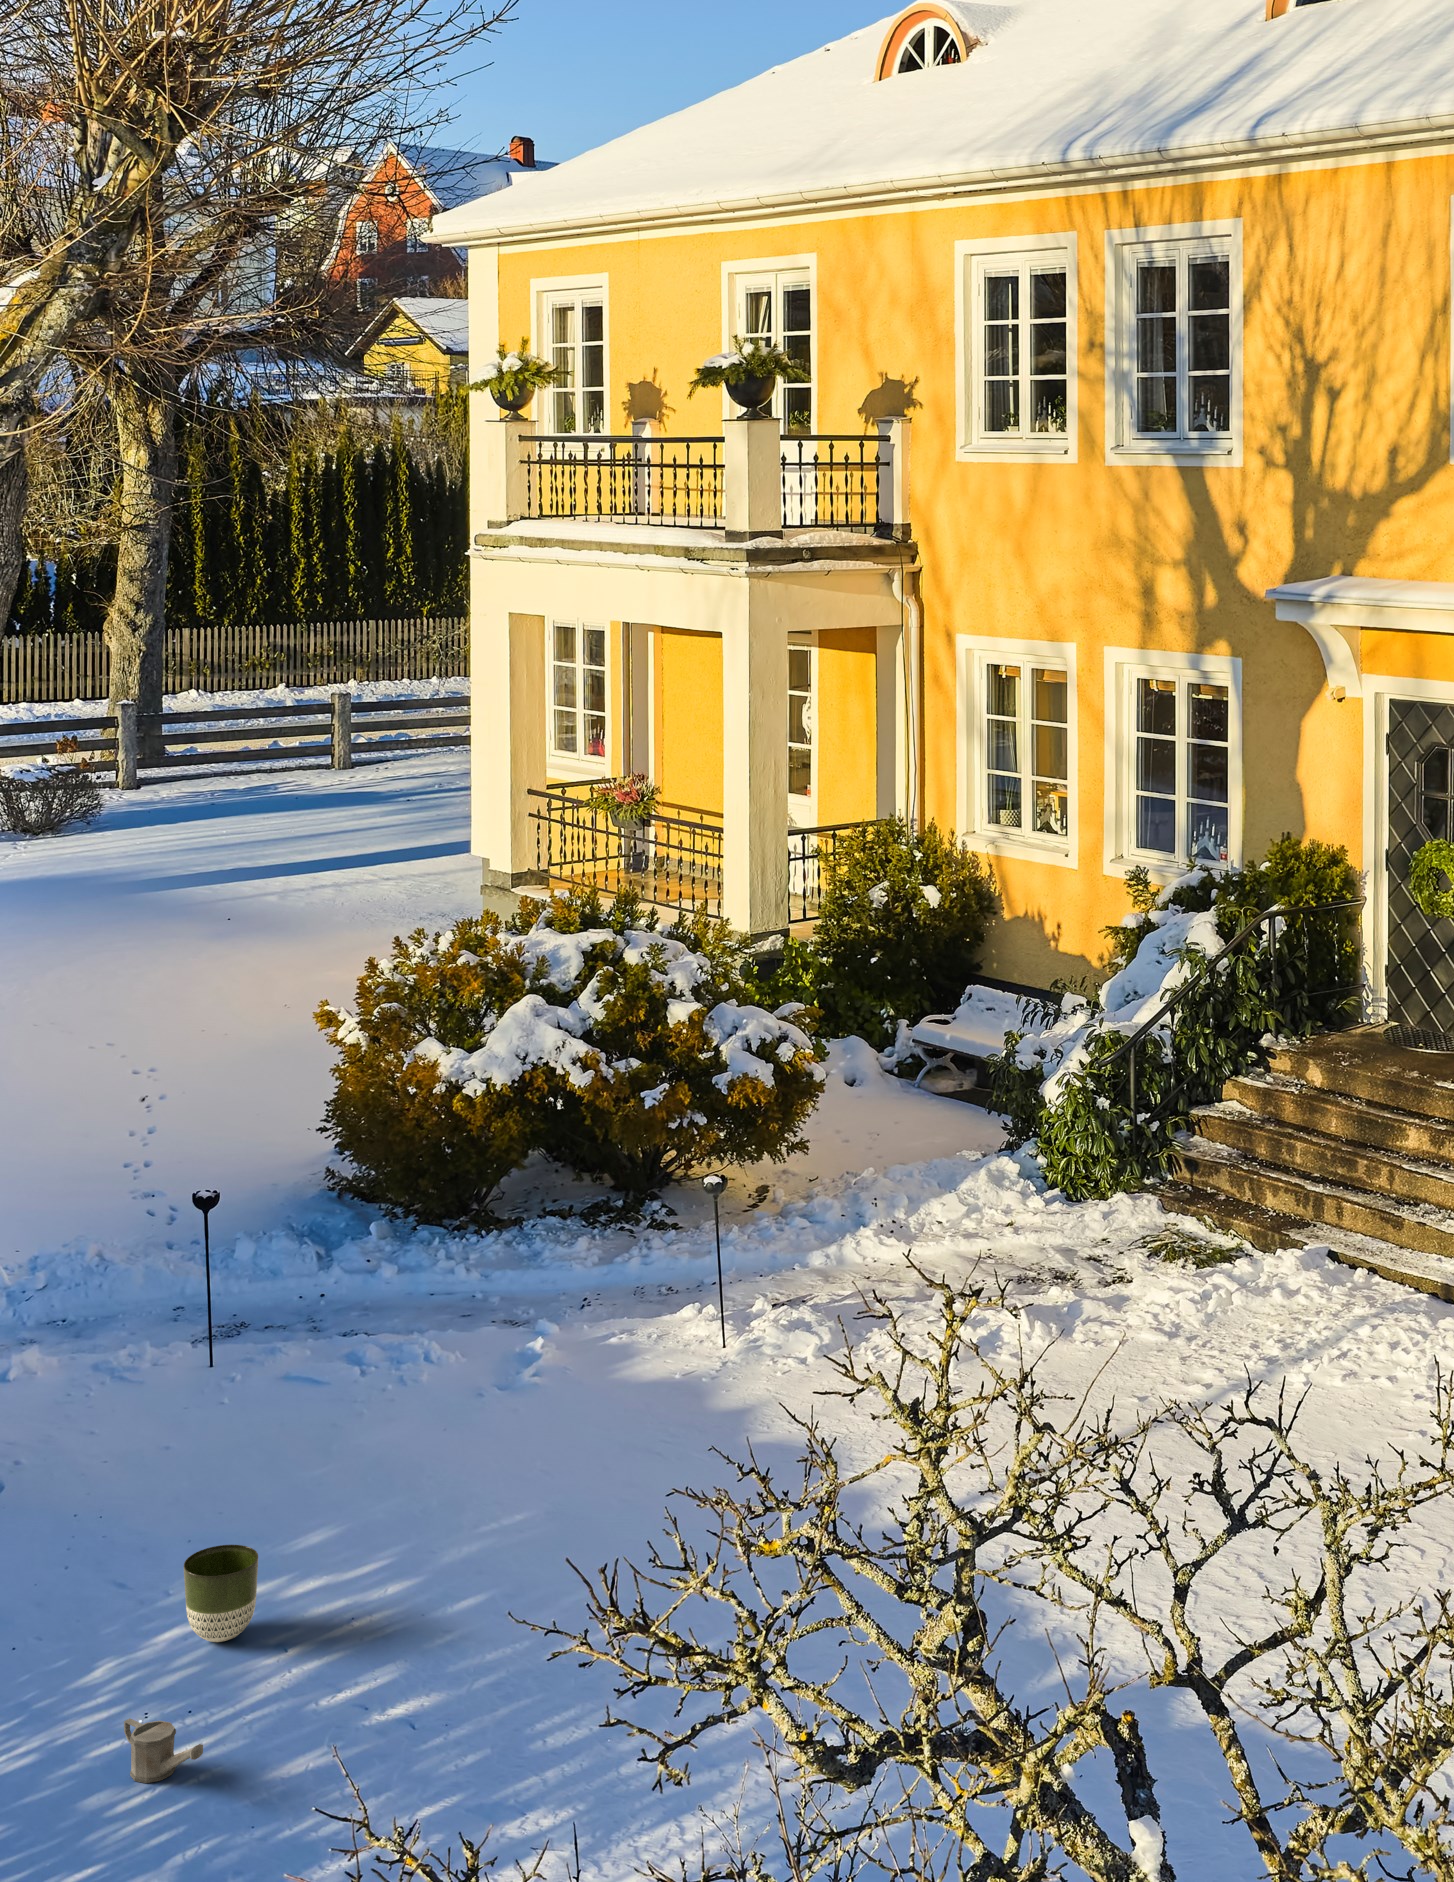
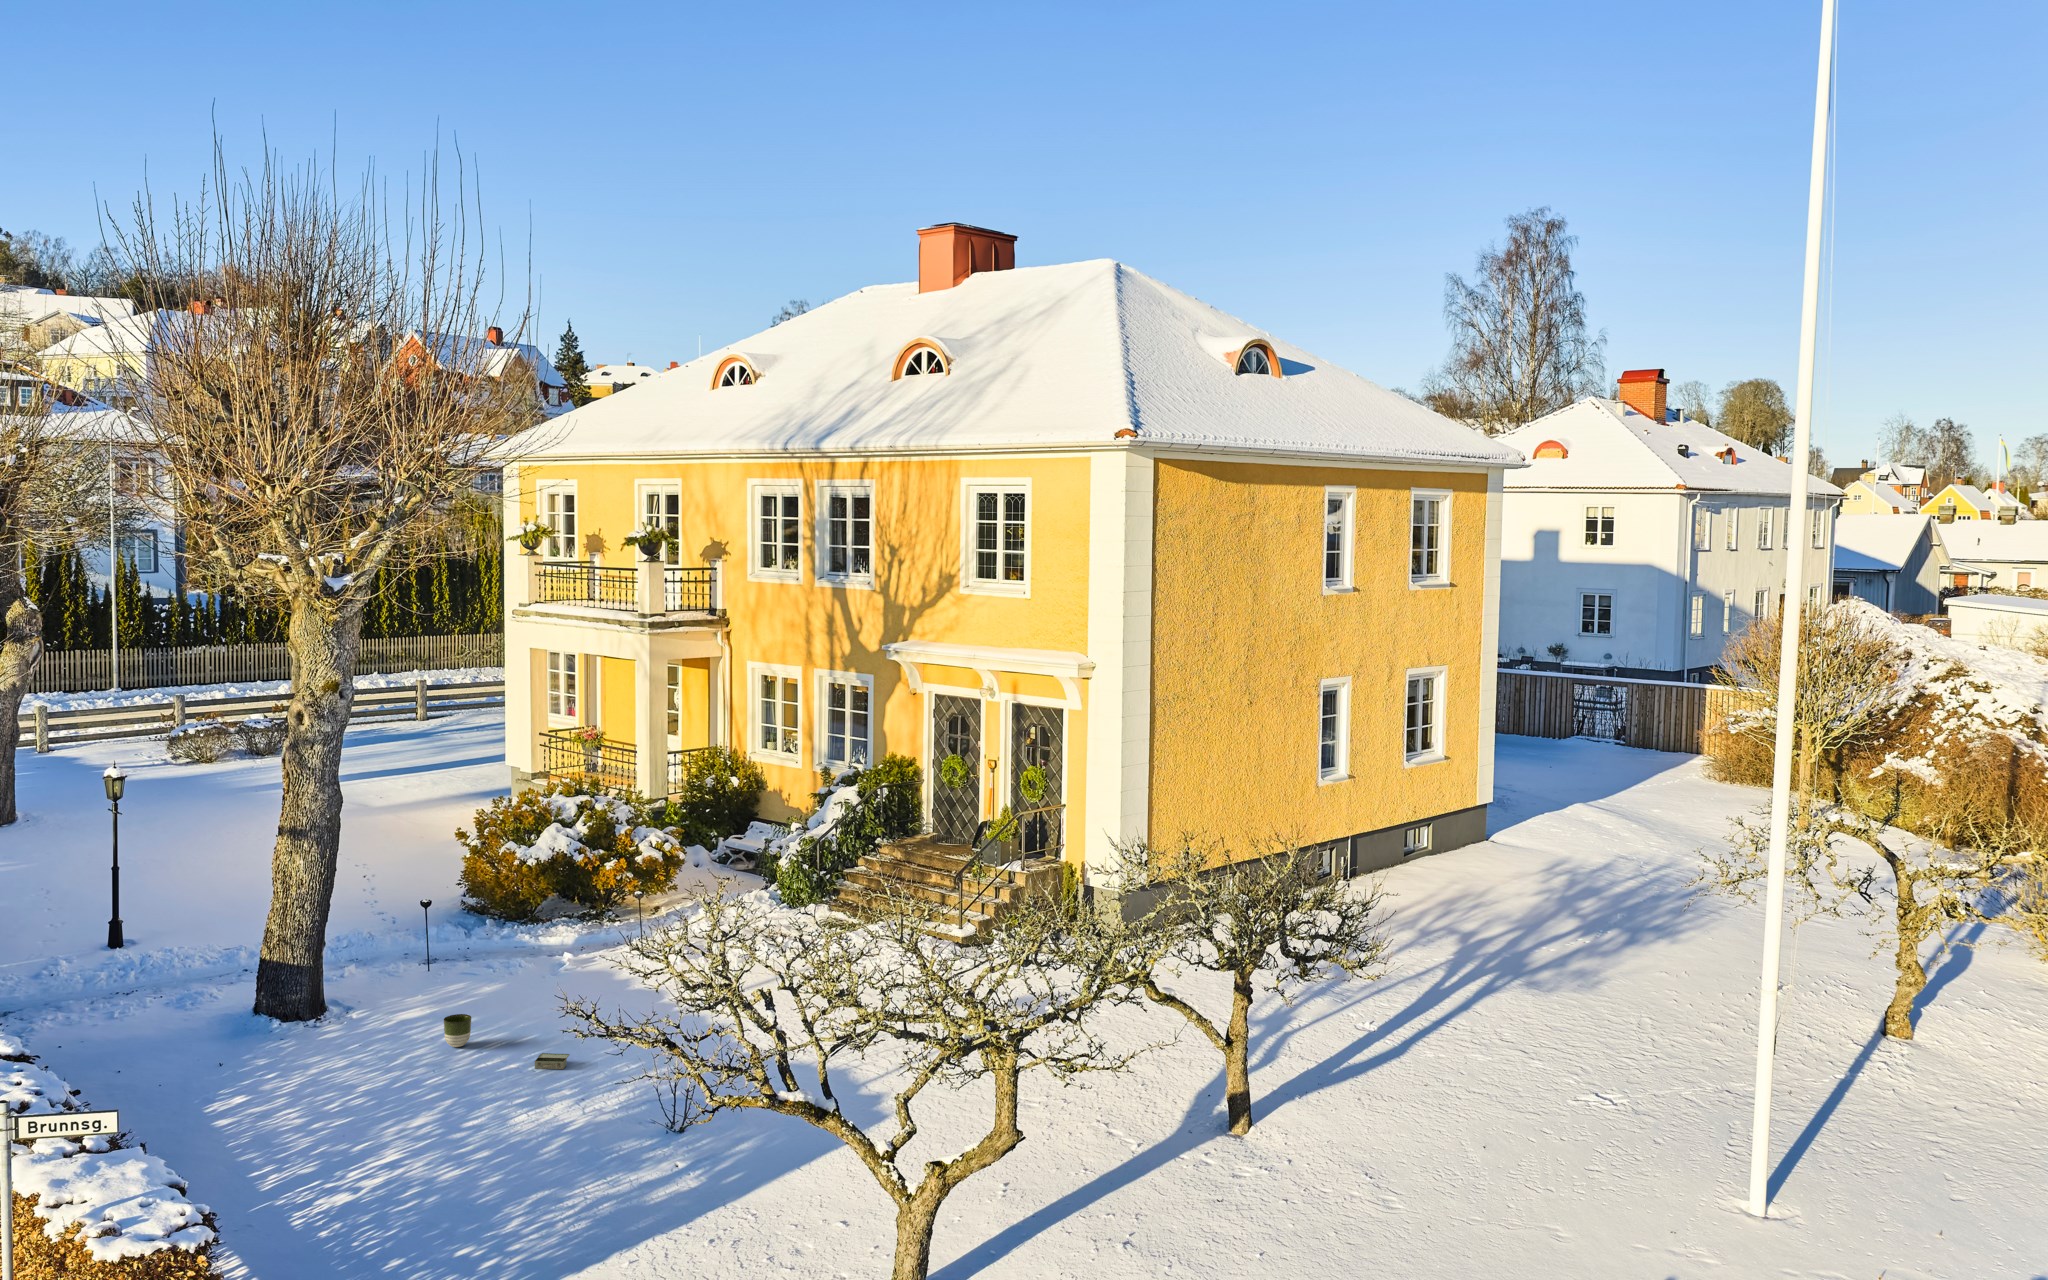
toolbox: none [412,1684,512,1743] -> present [535,1053,569,1069]
watering can: present [124,1718,203,1783] -> none [432,1062,463,1082]

